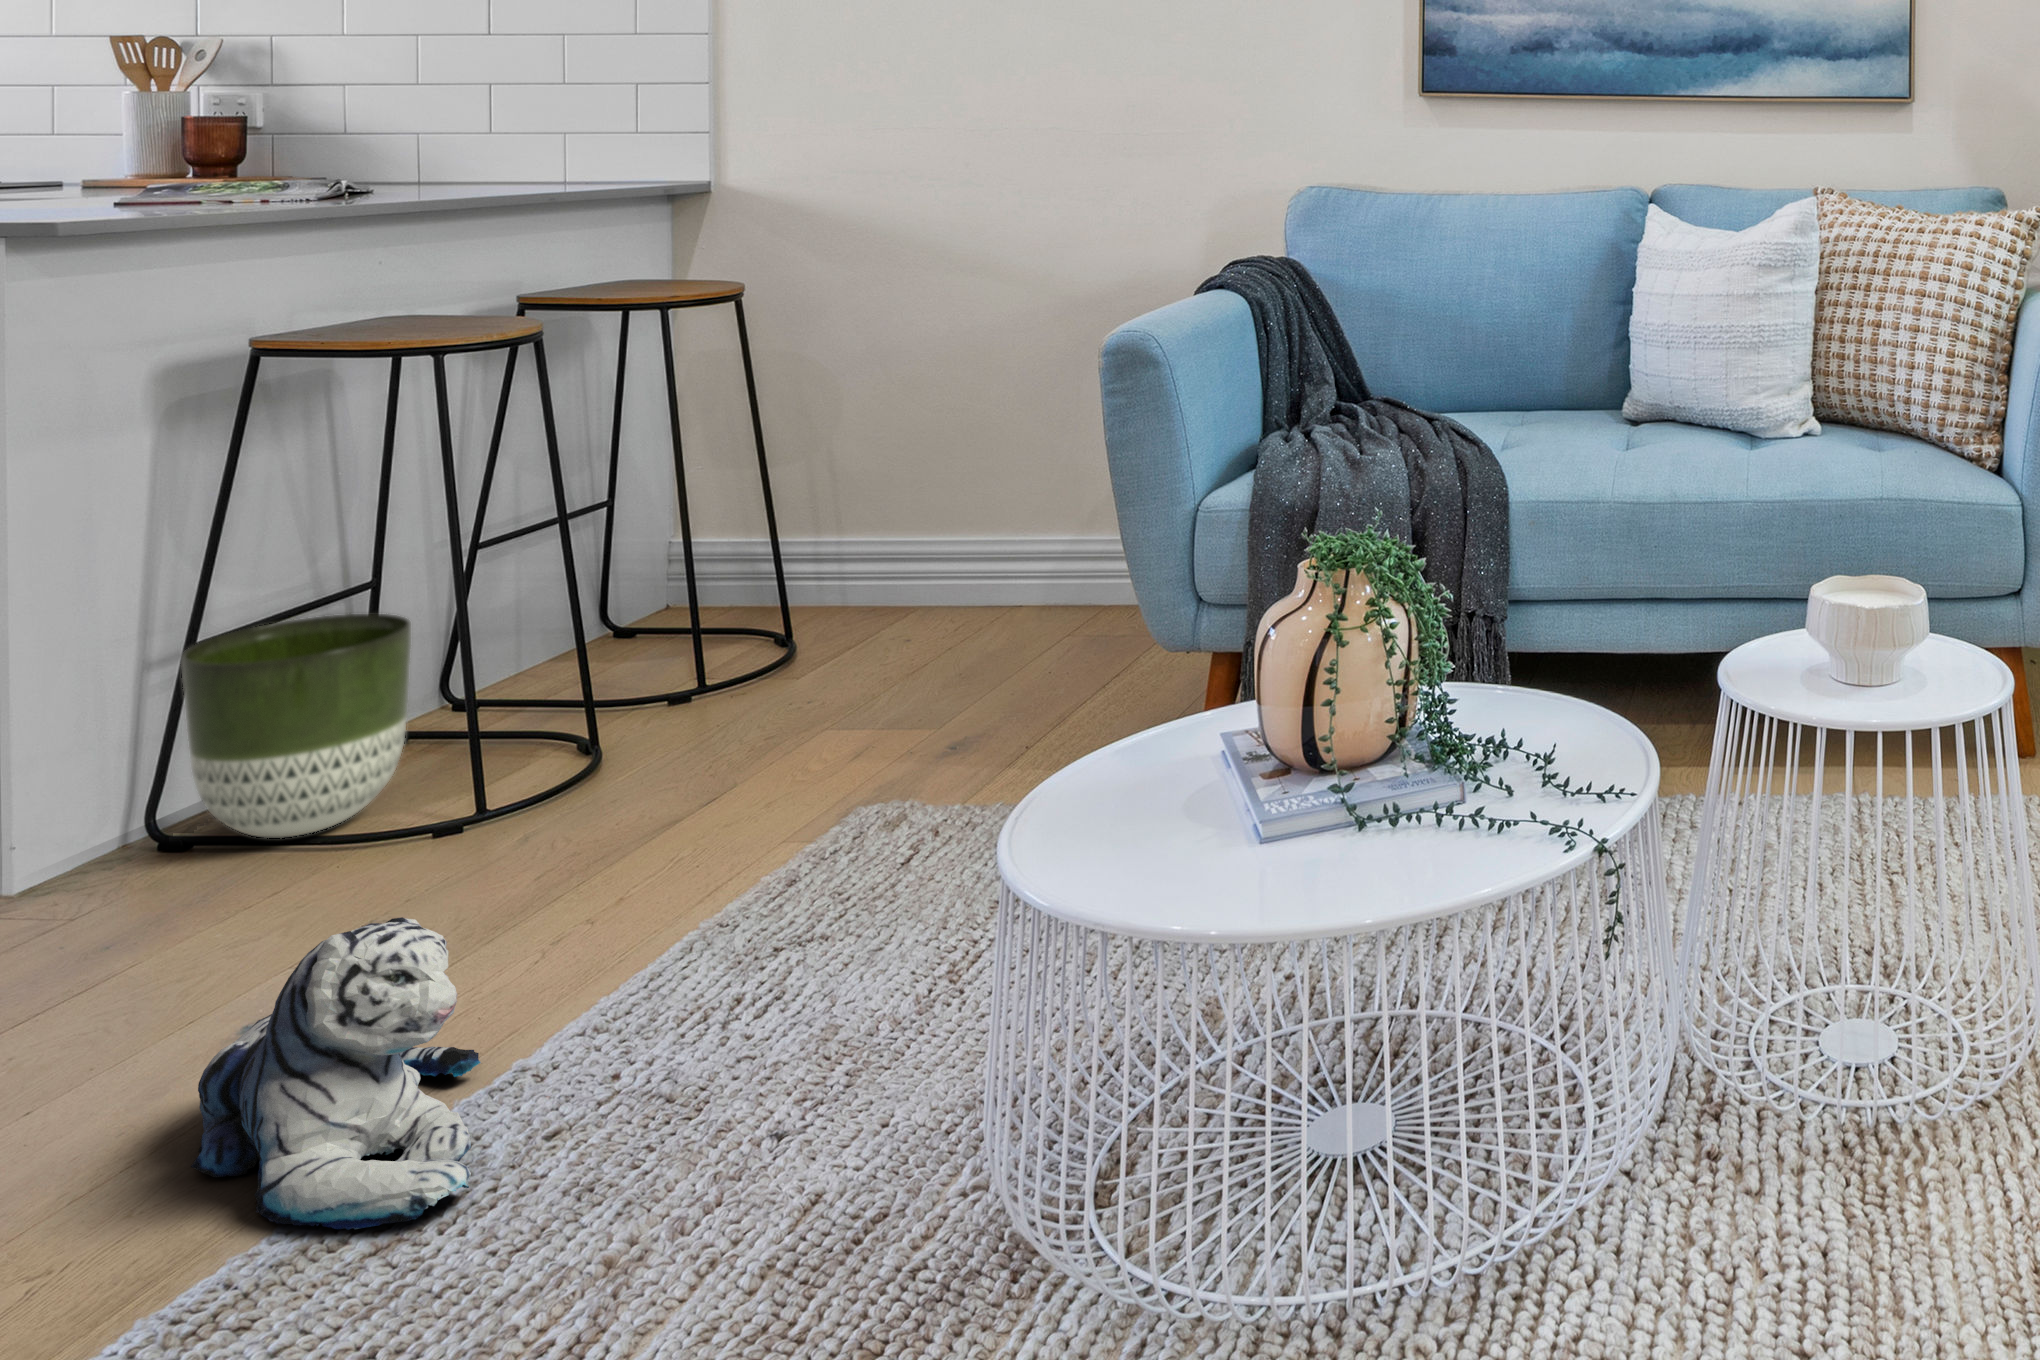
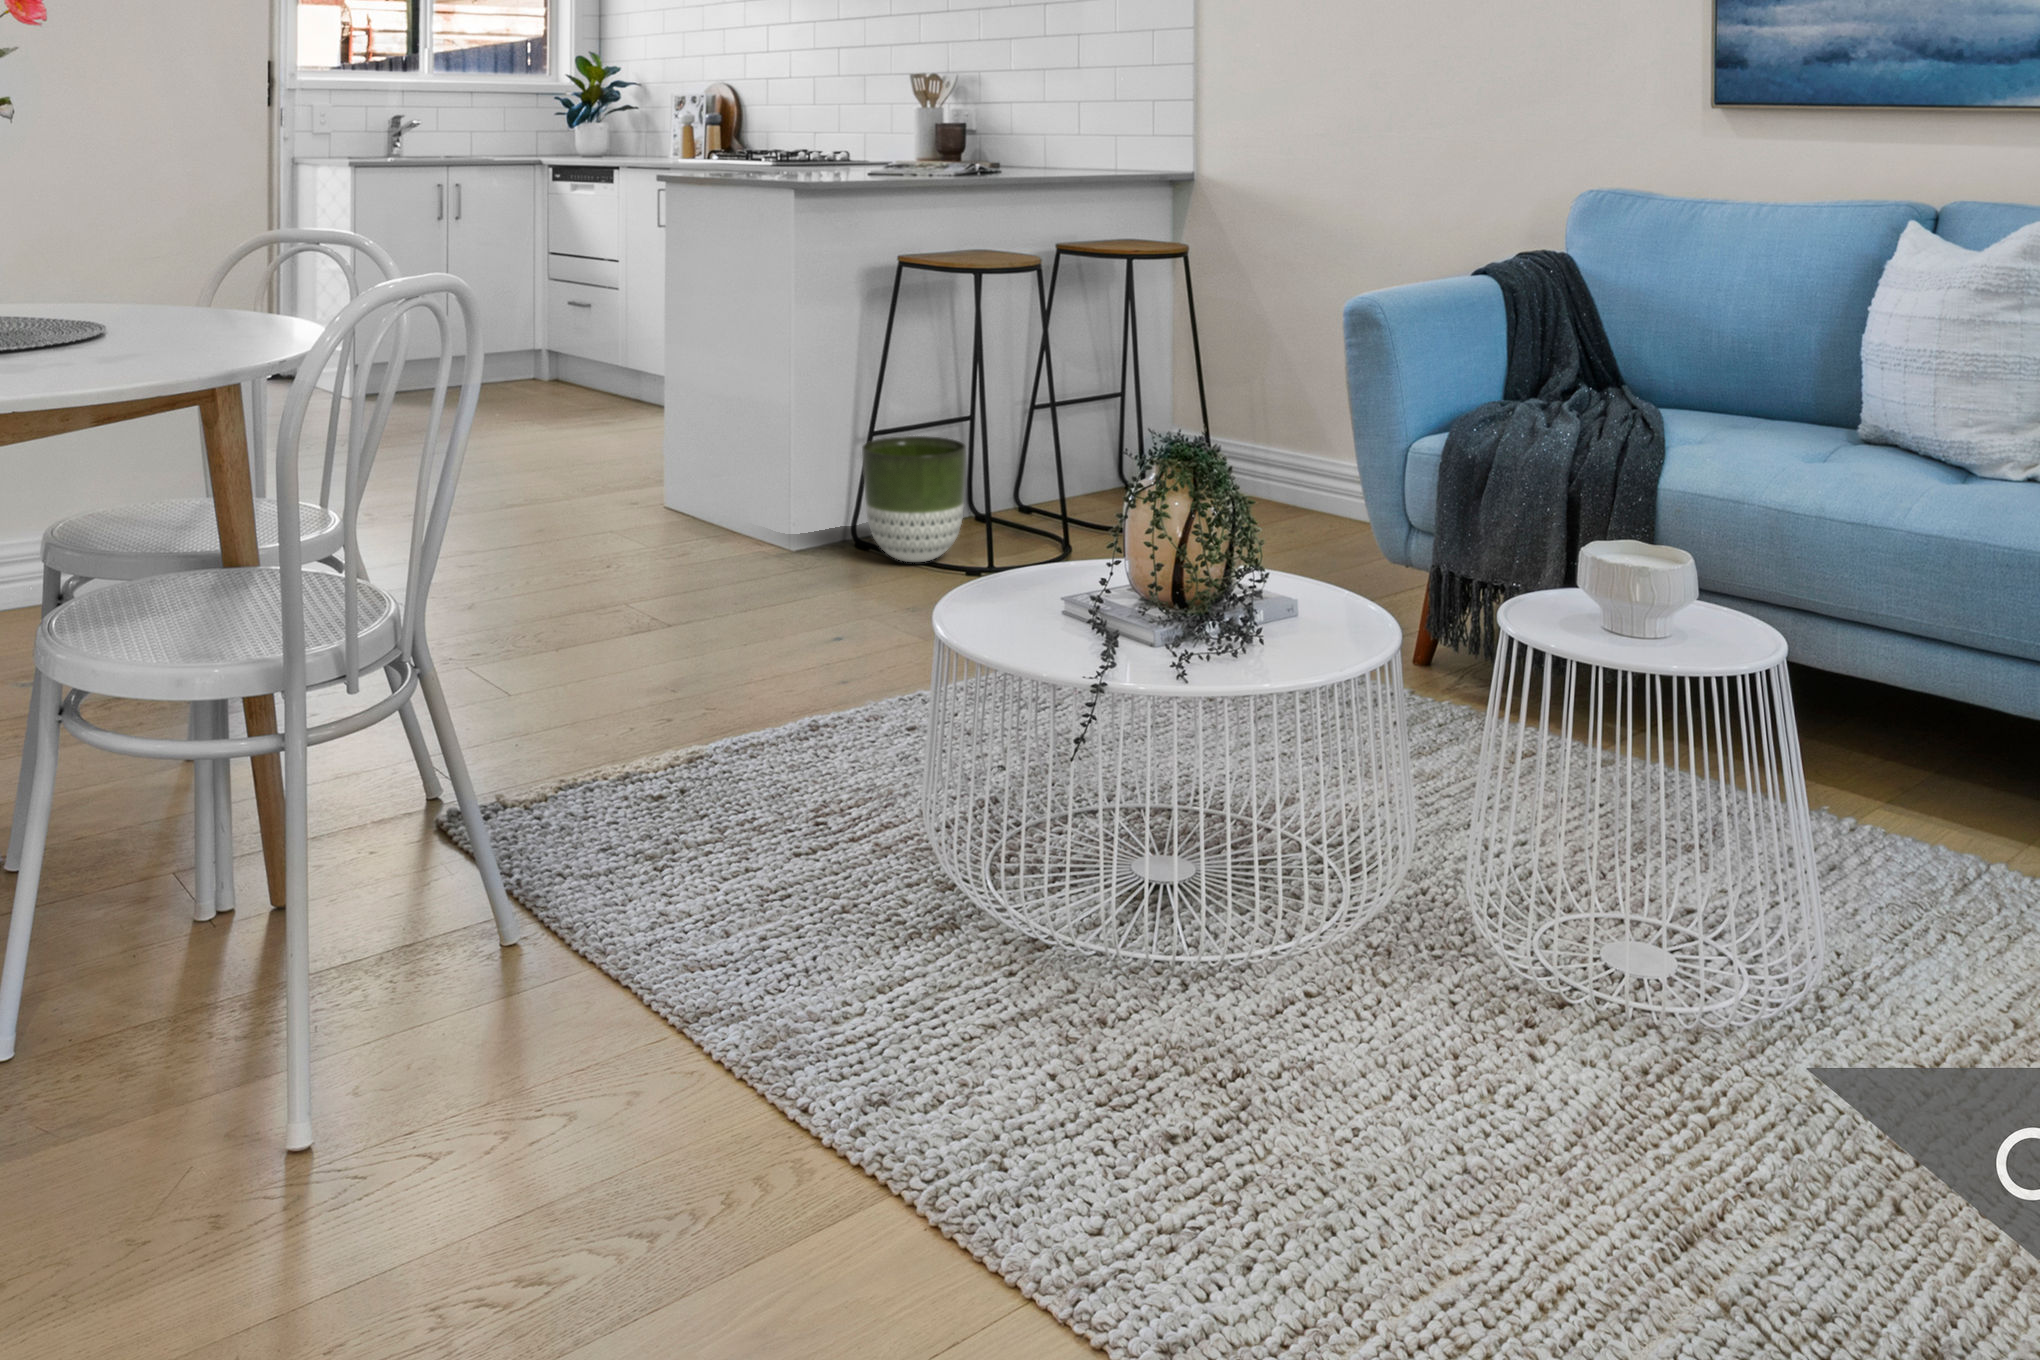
plush toy: present [191,917,481,1230] -> none [778,592,902,749]

